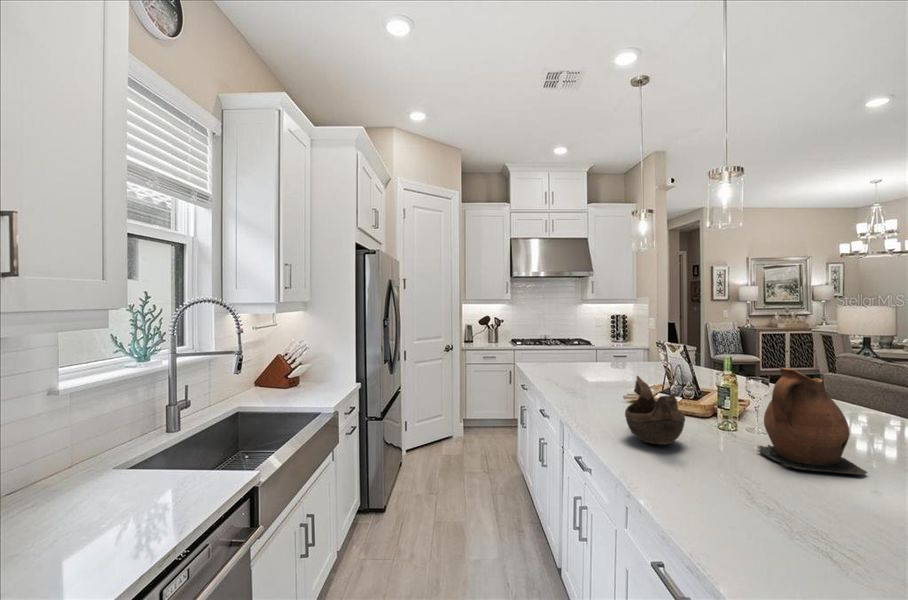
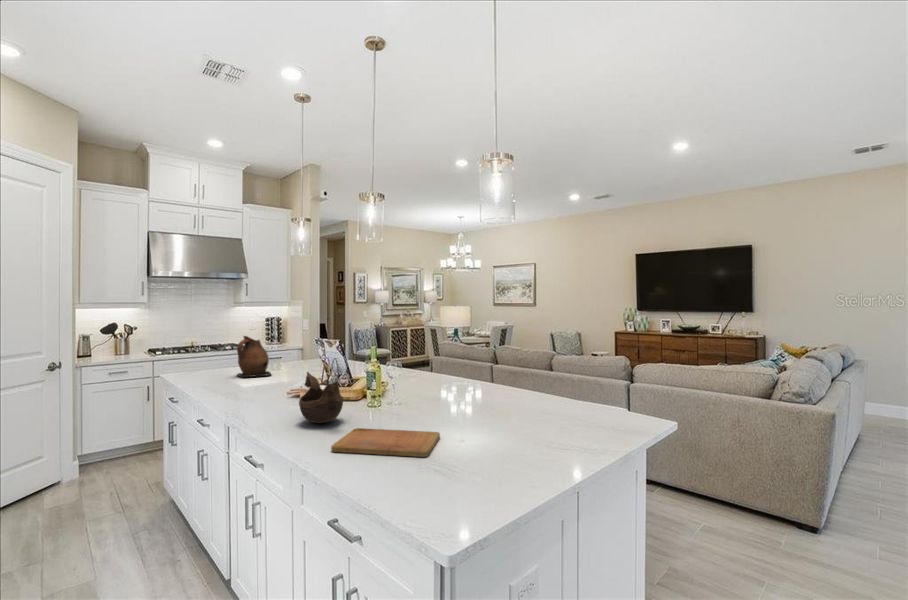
ceramic pitcher: present [758,368,867,476] -> present [237,336,271,377]
cutting board: none [662,464,869,557] -> present [331,428,440,457]

